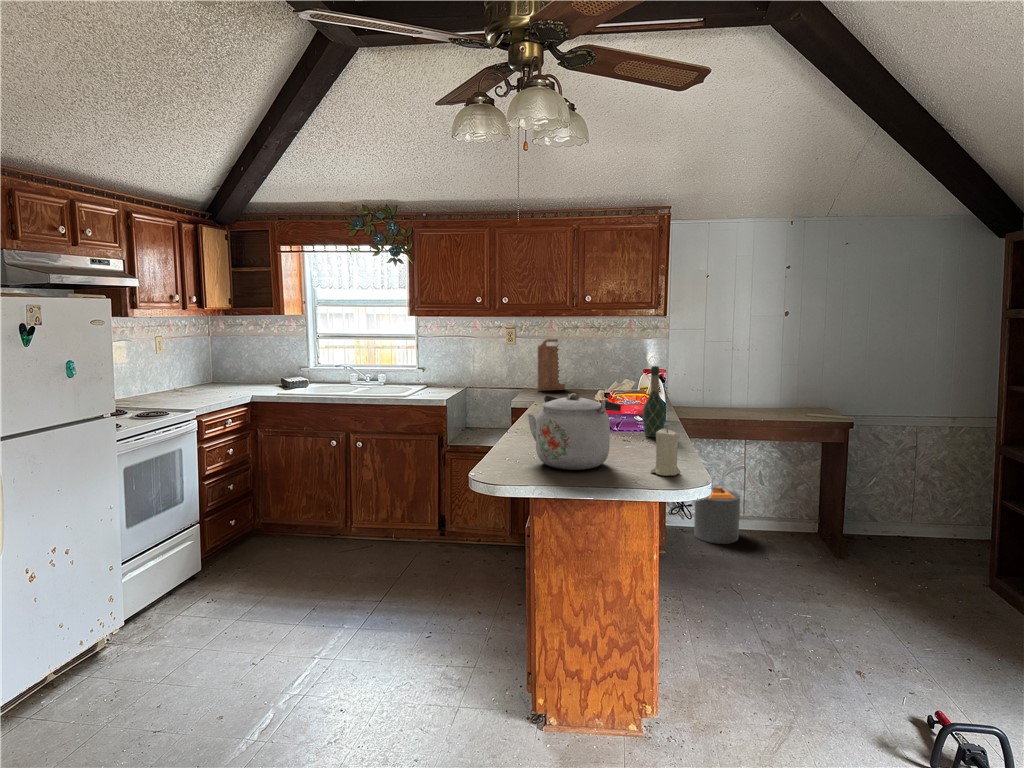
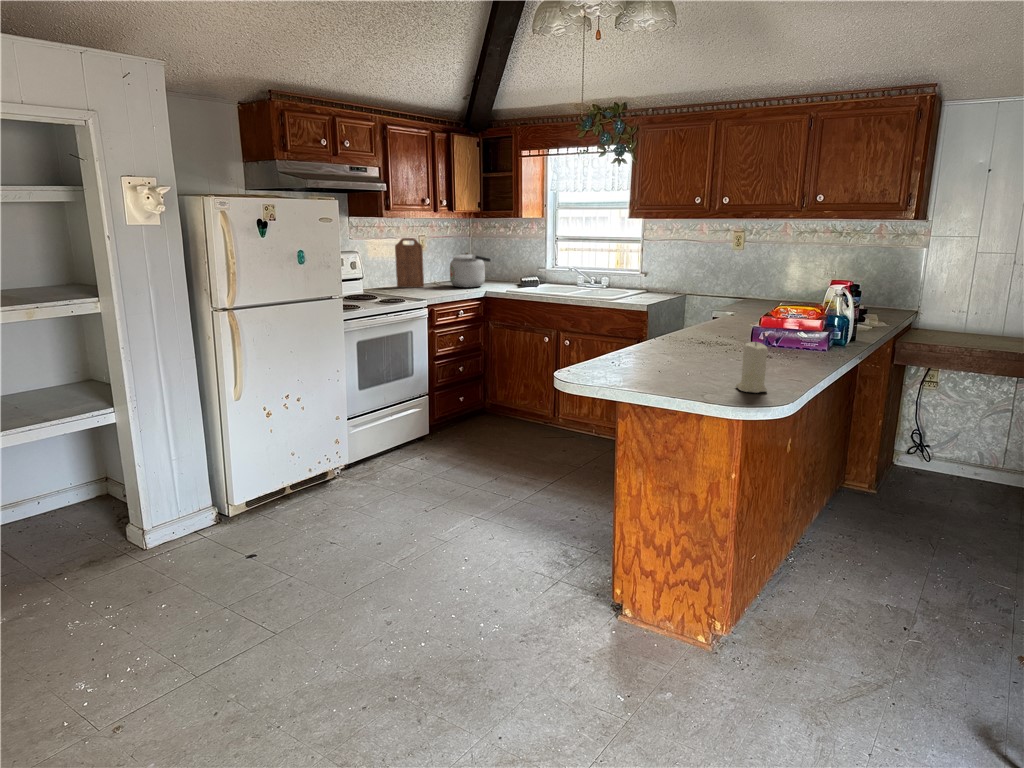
cutting board: present [538,339,565,391] -> present [395,238,424,287]
wine bottle: present [643,366,666,437] -> none [799,276,827,357]
kettle: present [527,393,621,470] -> present [450,252,491,288]
trash can: present [694,483,740,544] -> none [934,417,1006,506]

